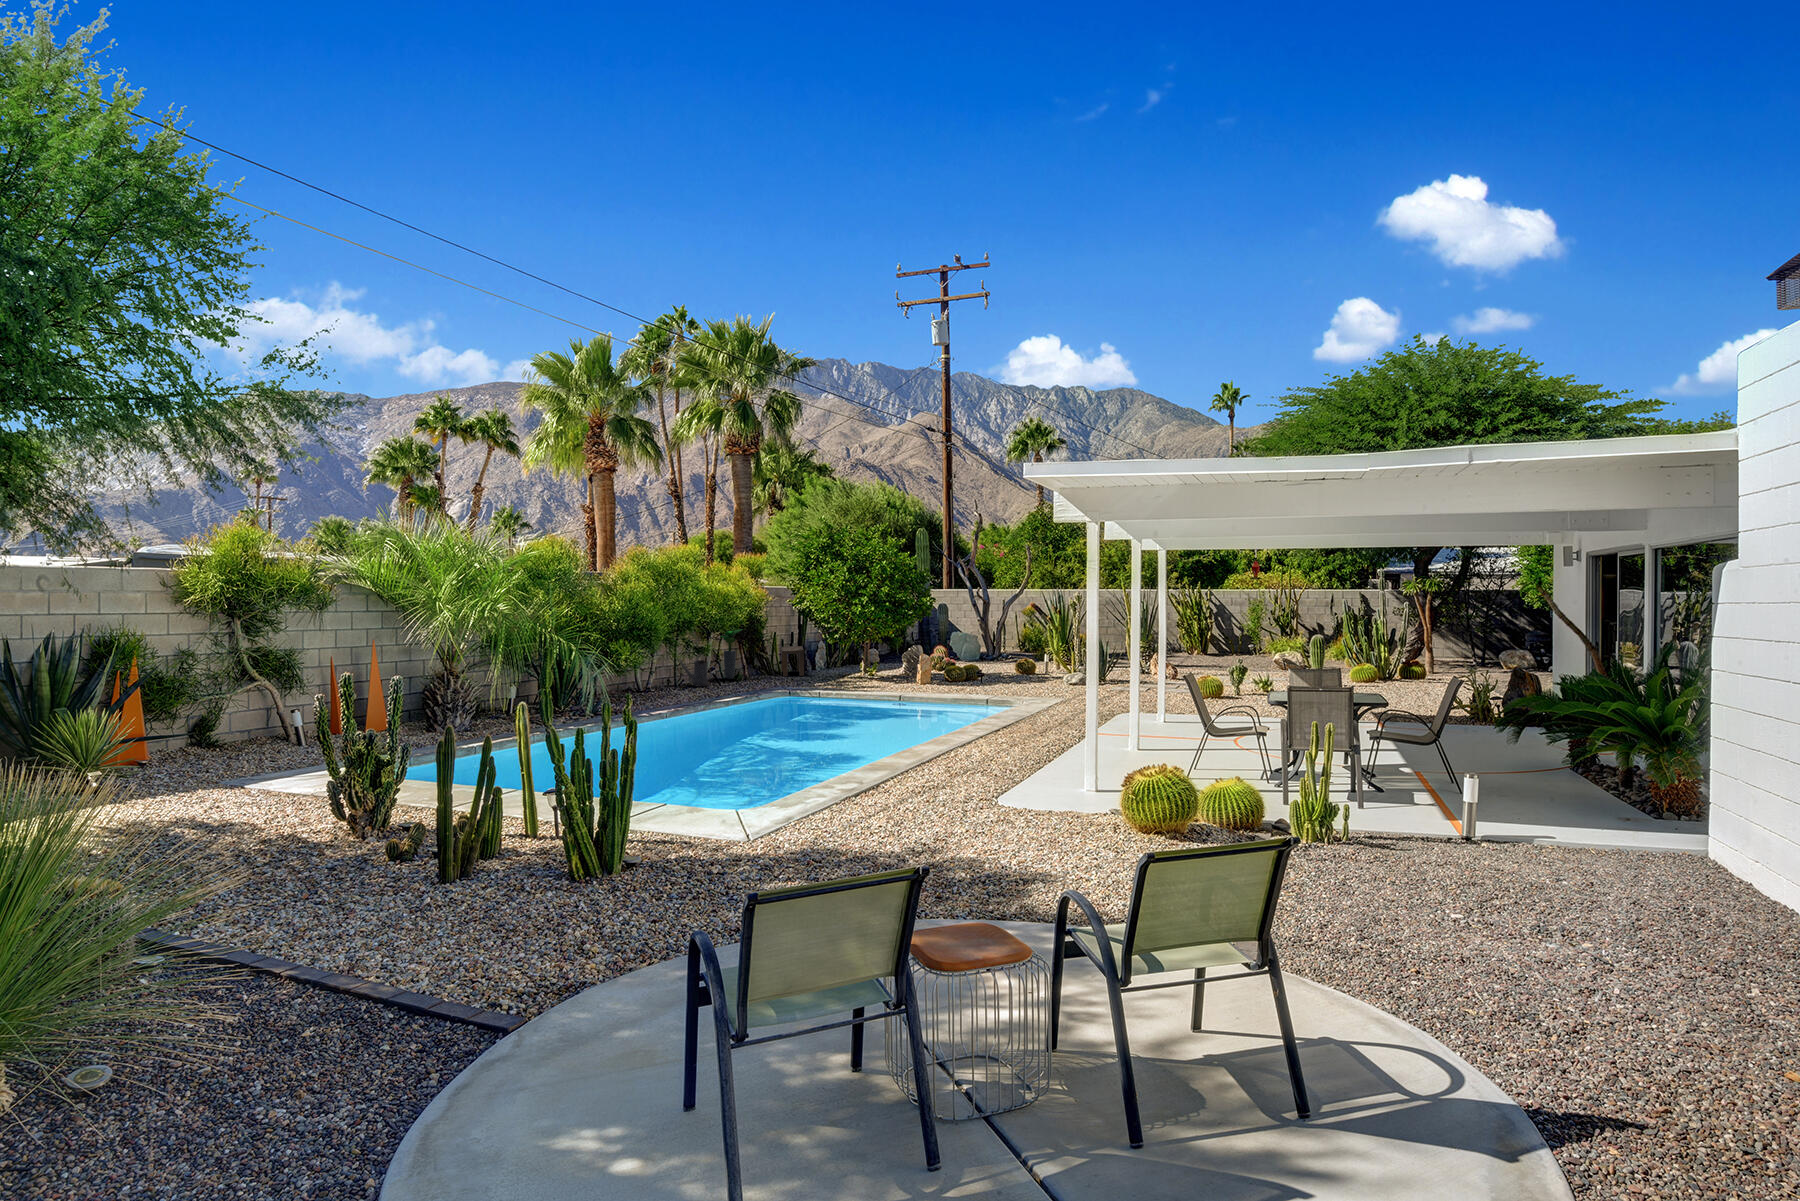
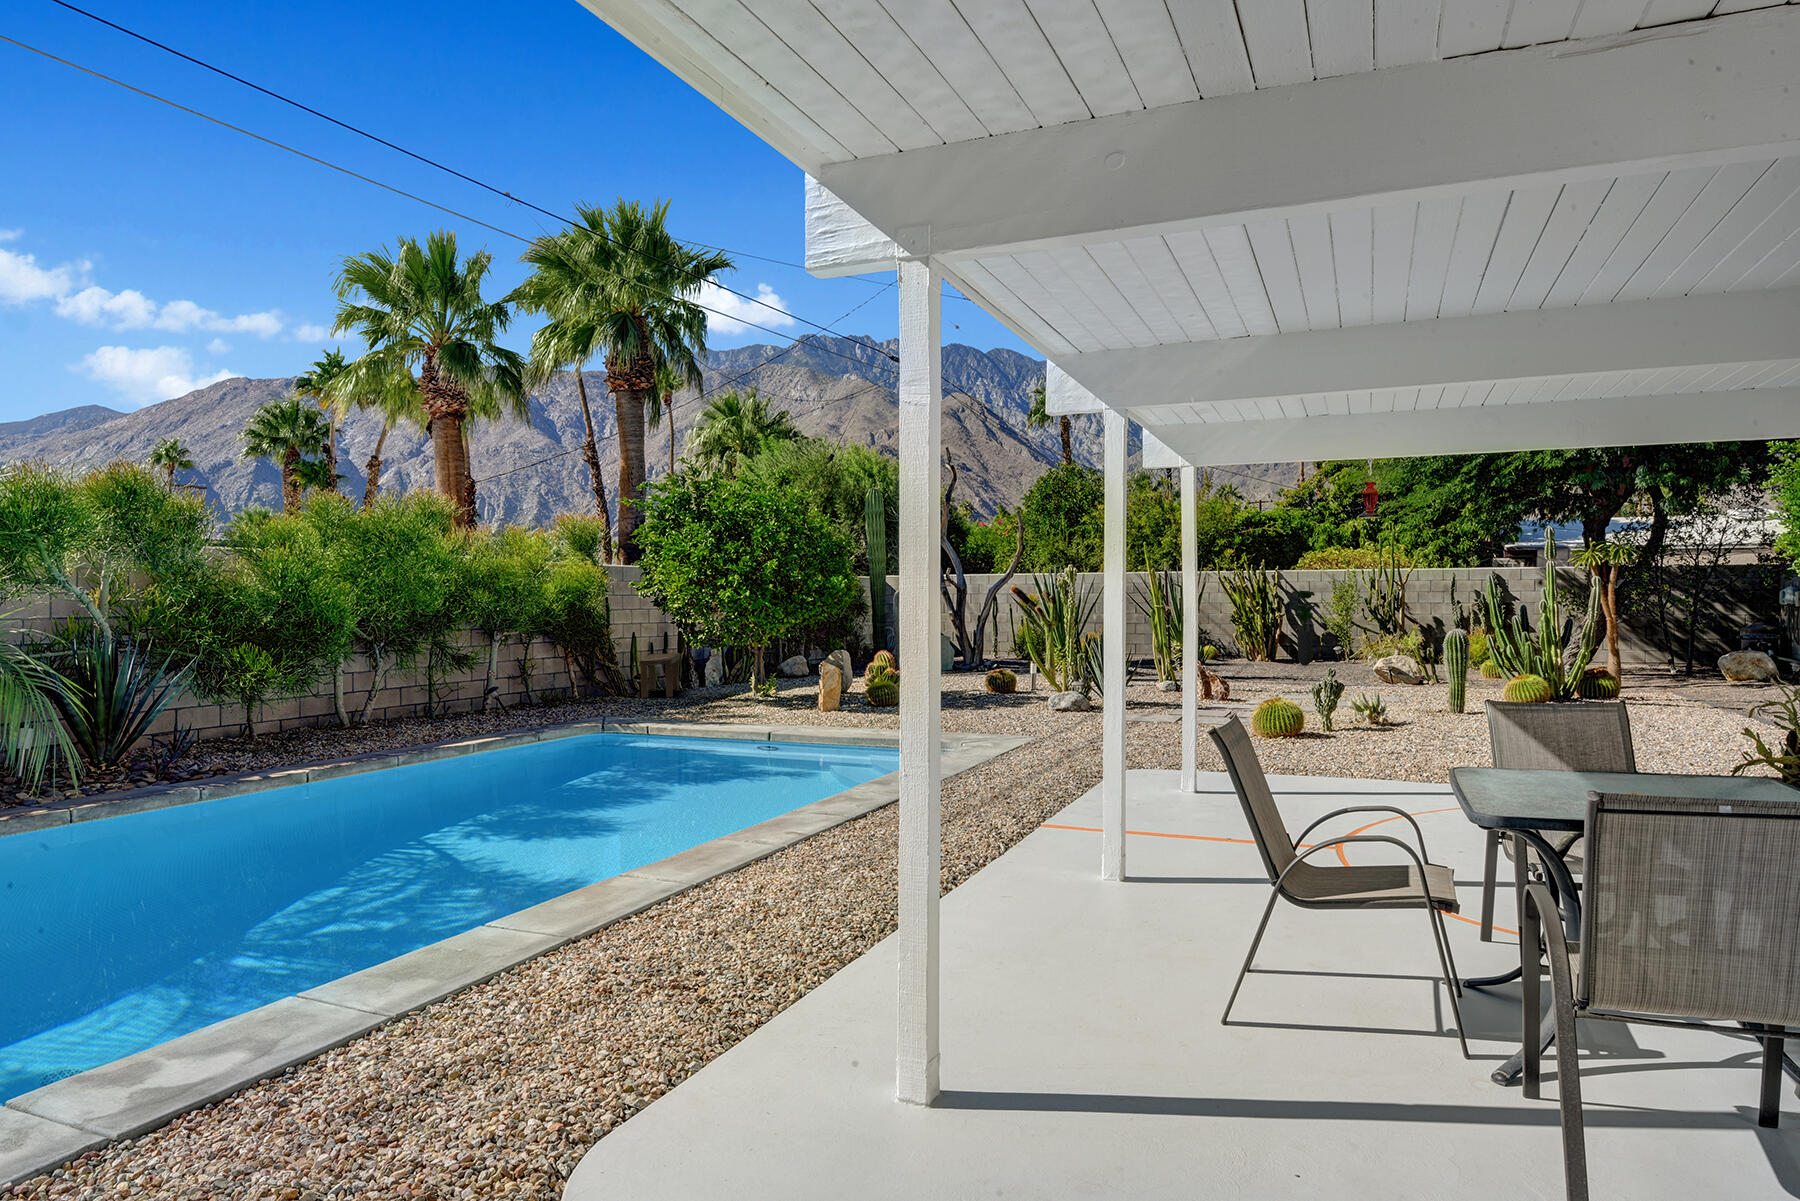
potted plant: present [721,626,742,679] -> present [1292,591,1320,665]
watering can: present [679,655,711,686] -> none [457,667,503,717]

